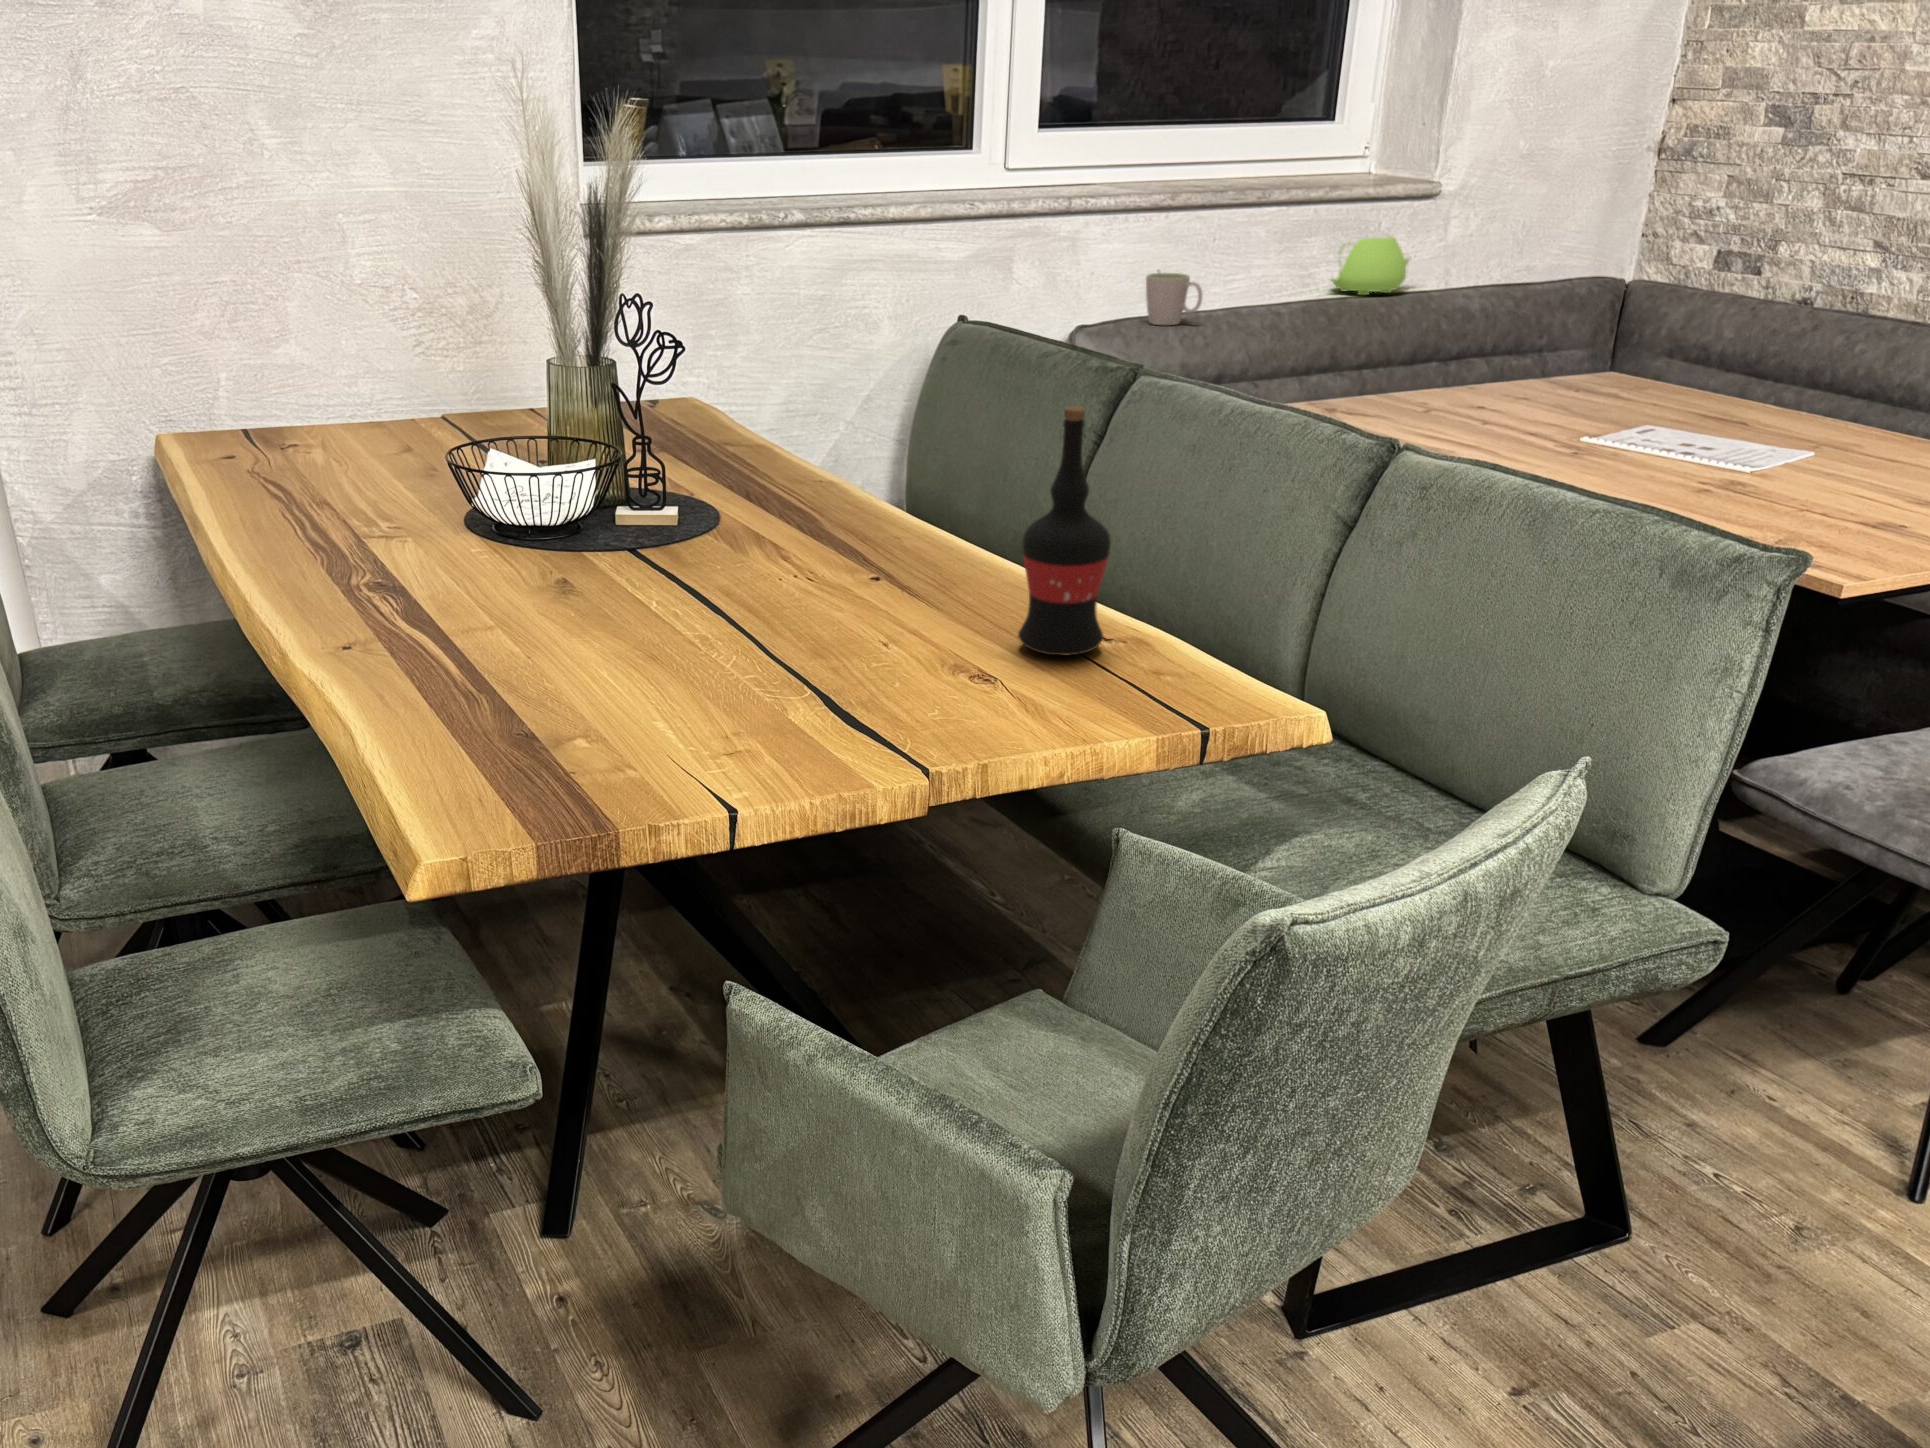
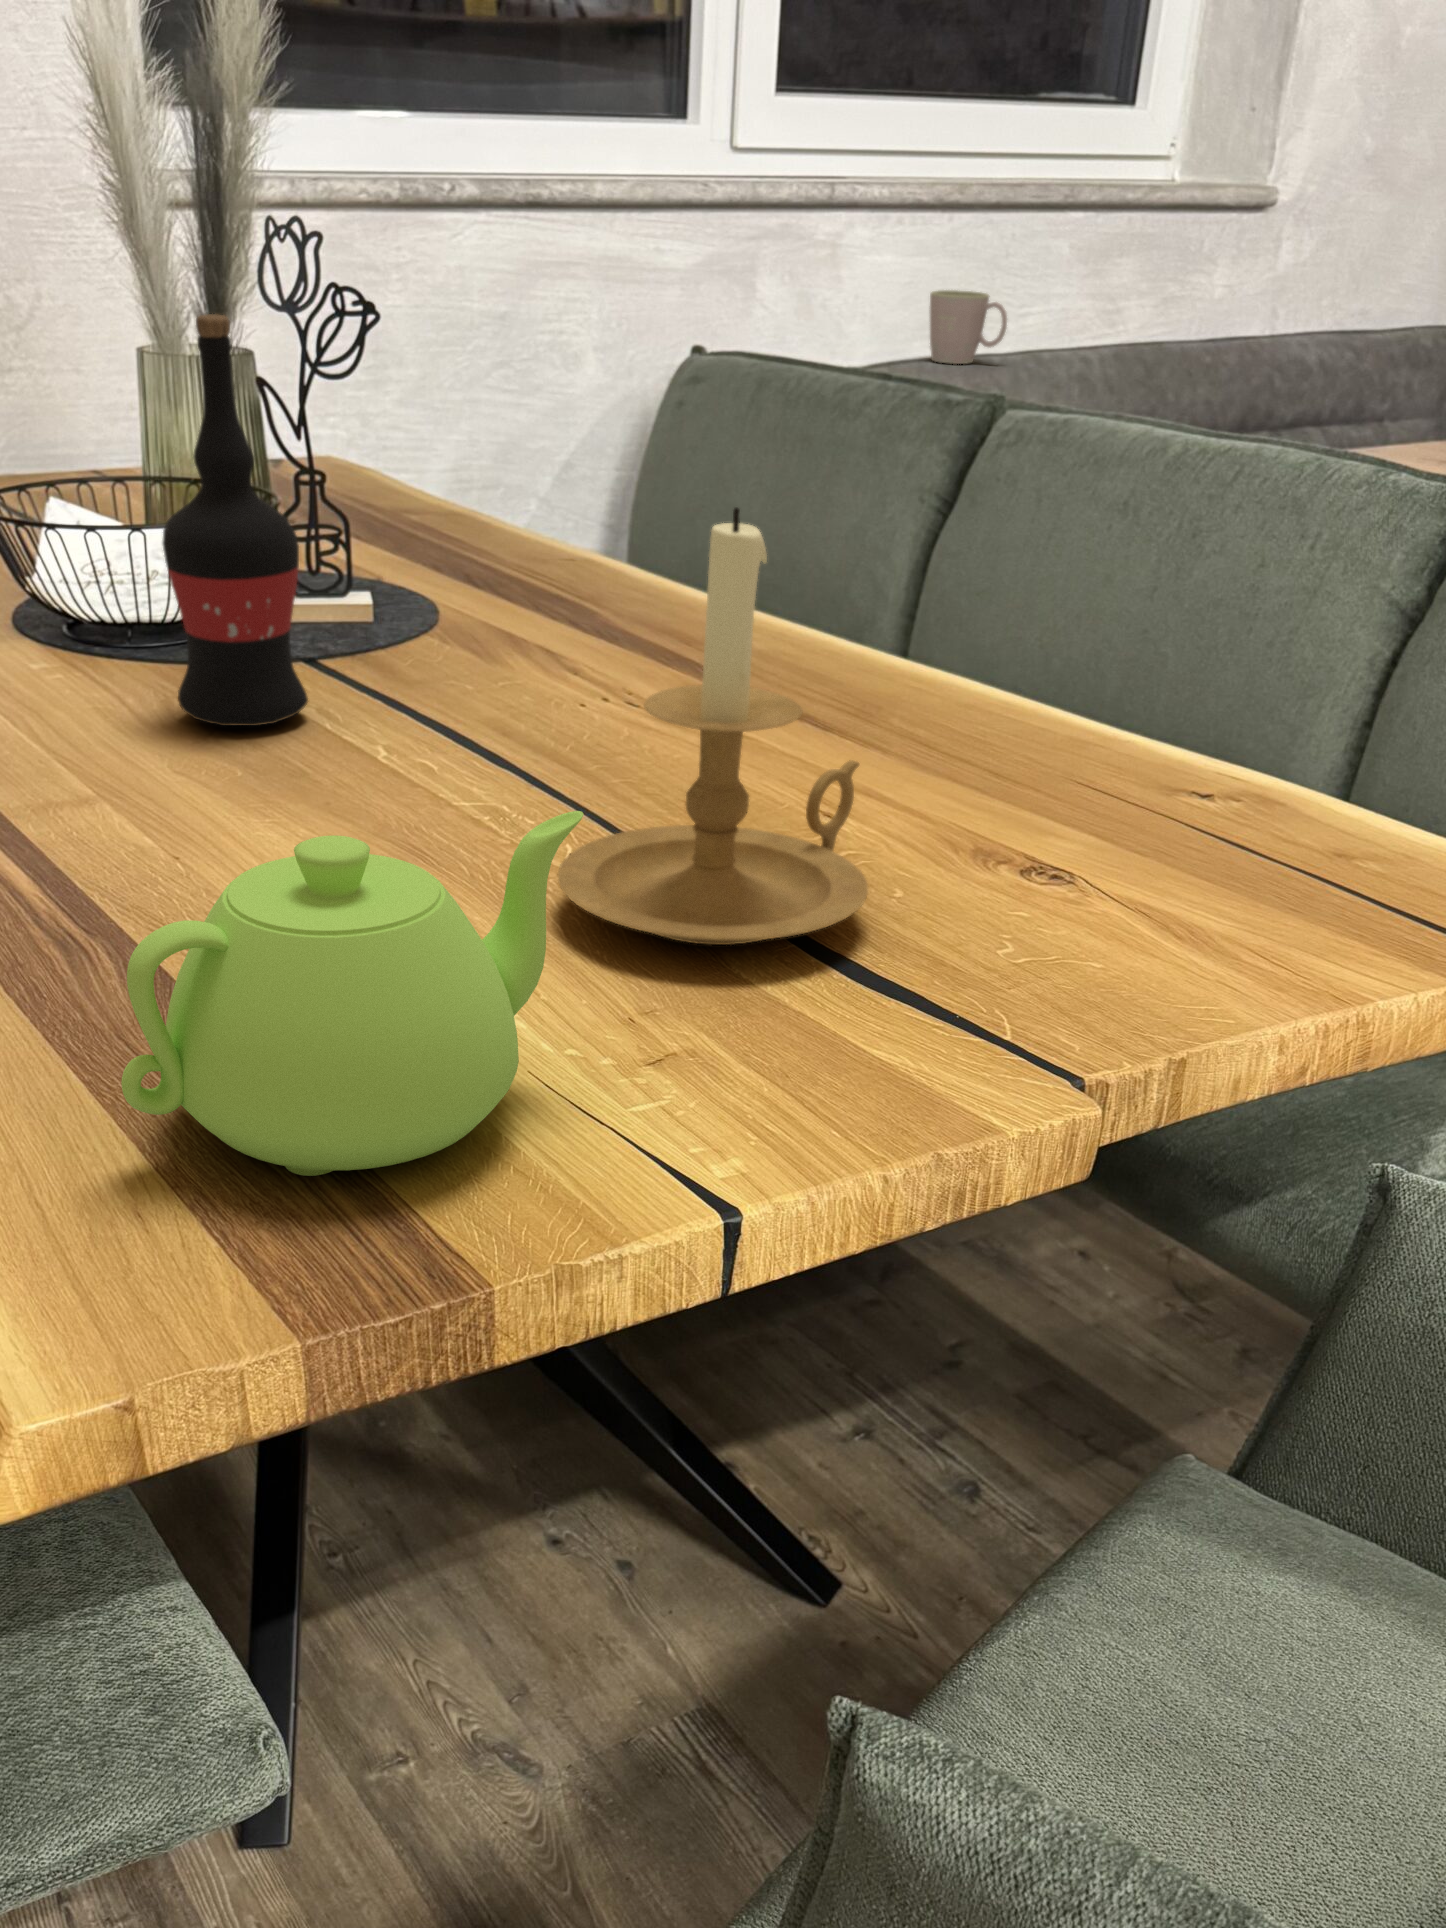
teapot: present [1331,237,1409,295] -> present [121,811,584,1176]
wine bottle: present [1018,406,1111,655] -> present [162,314,308,726]
candle holder: none [717,480,892,701] -> present [558,507,868,945]

